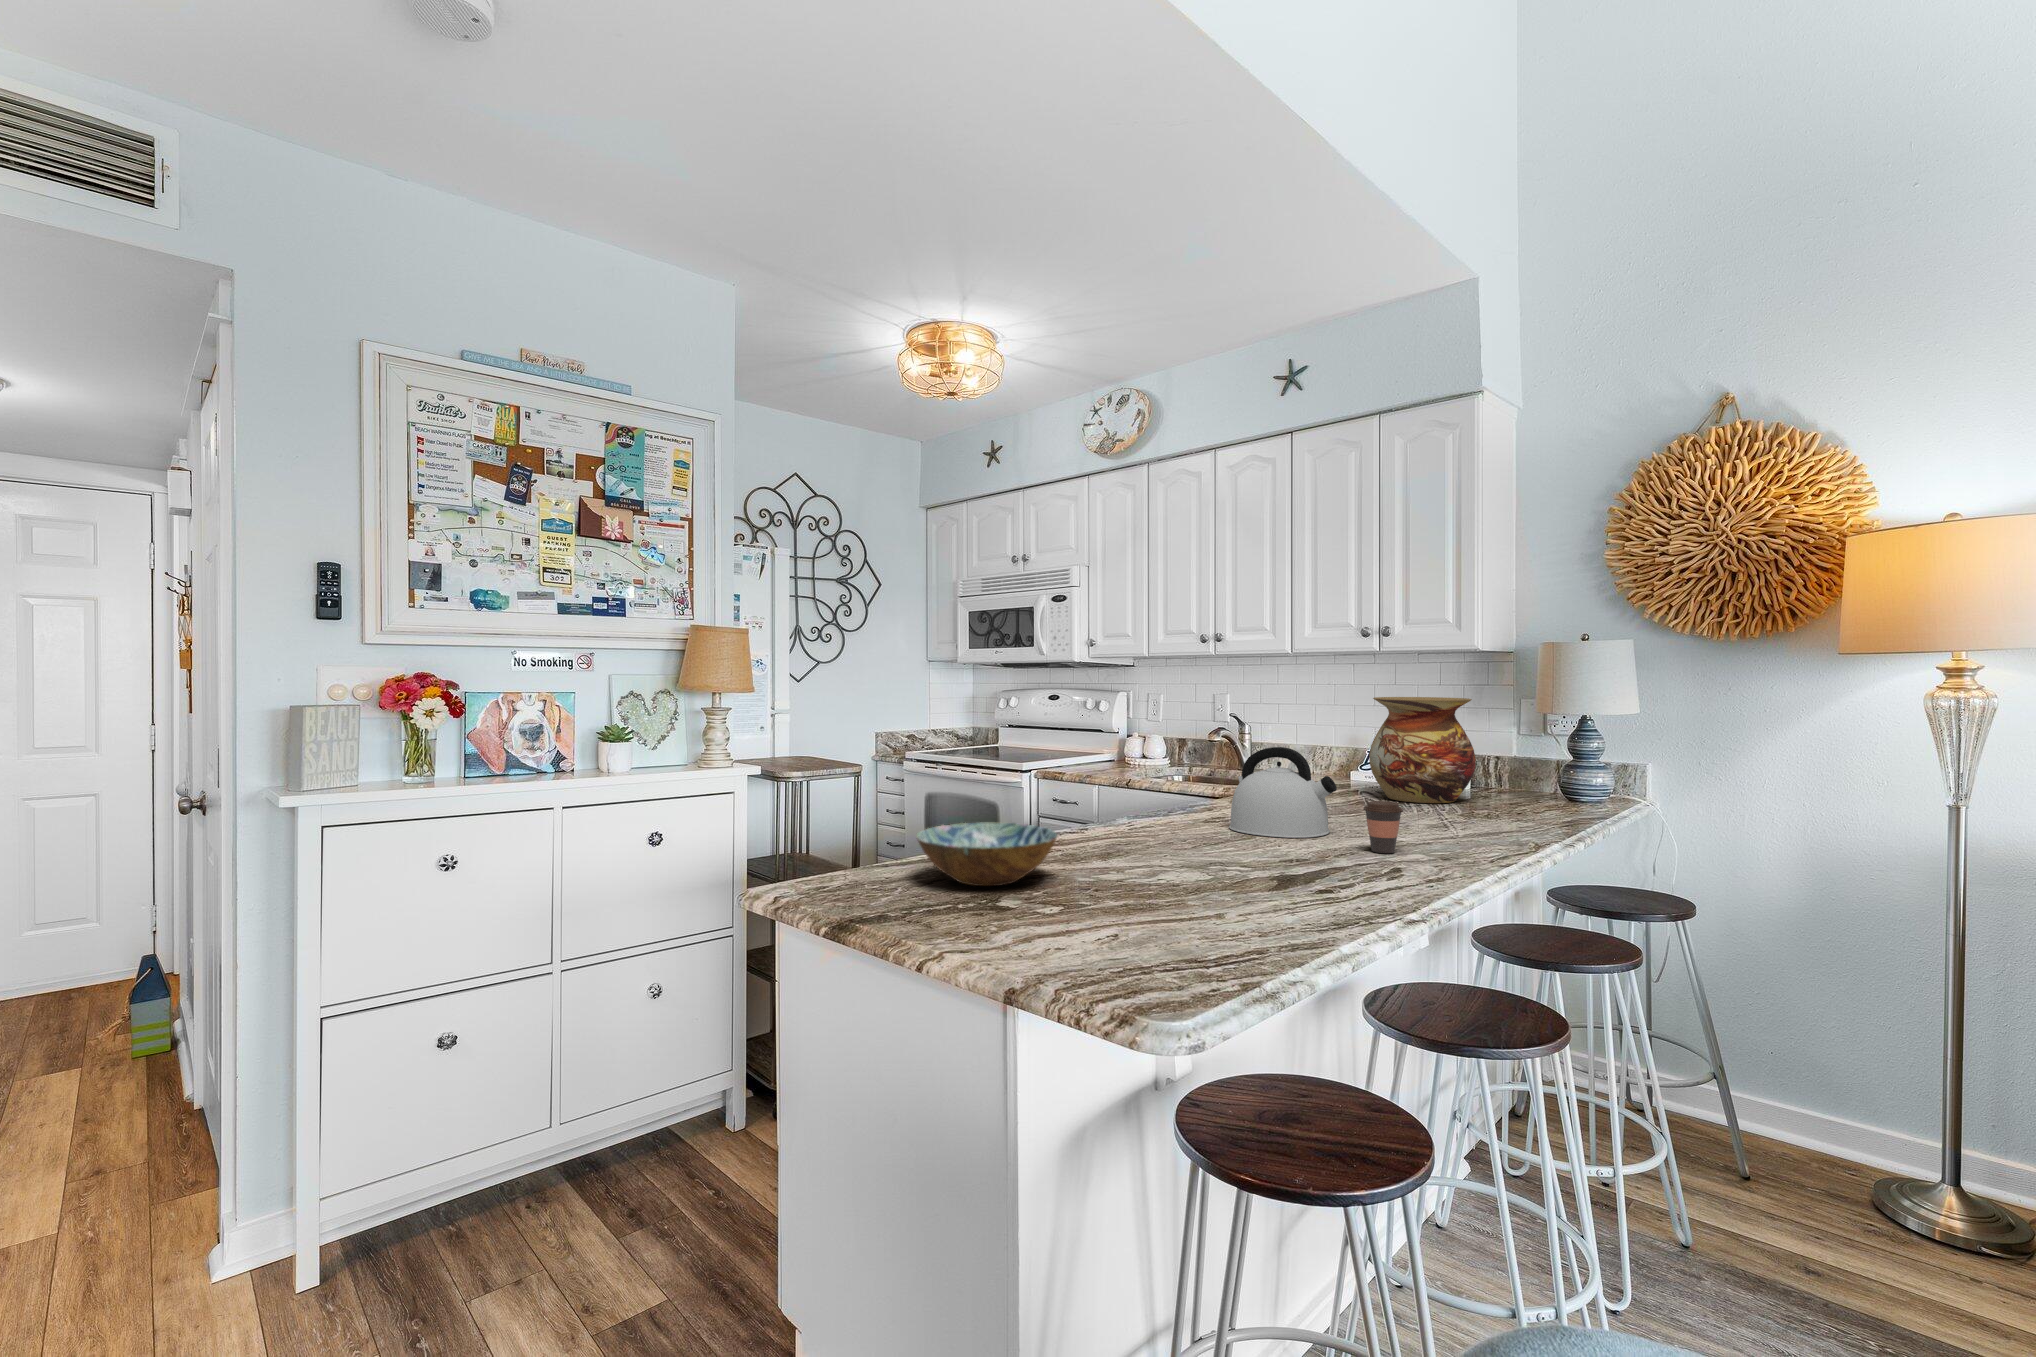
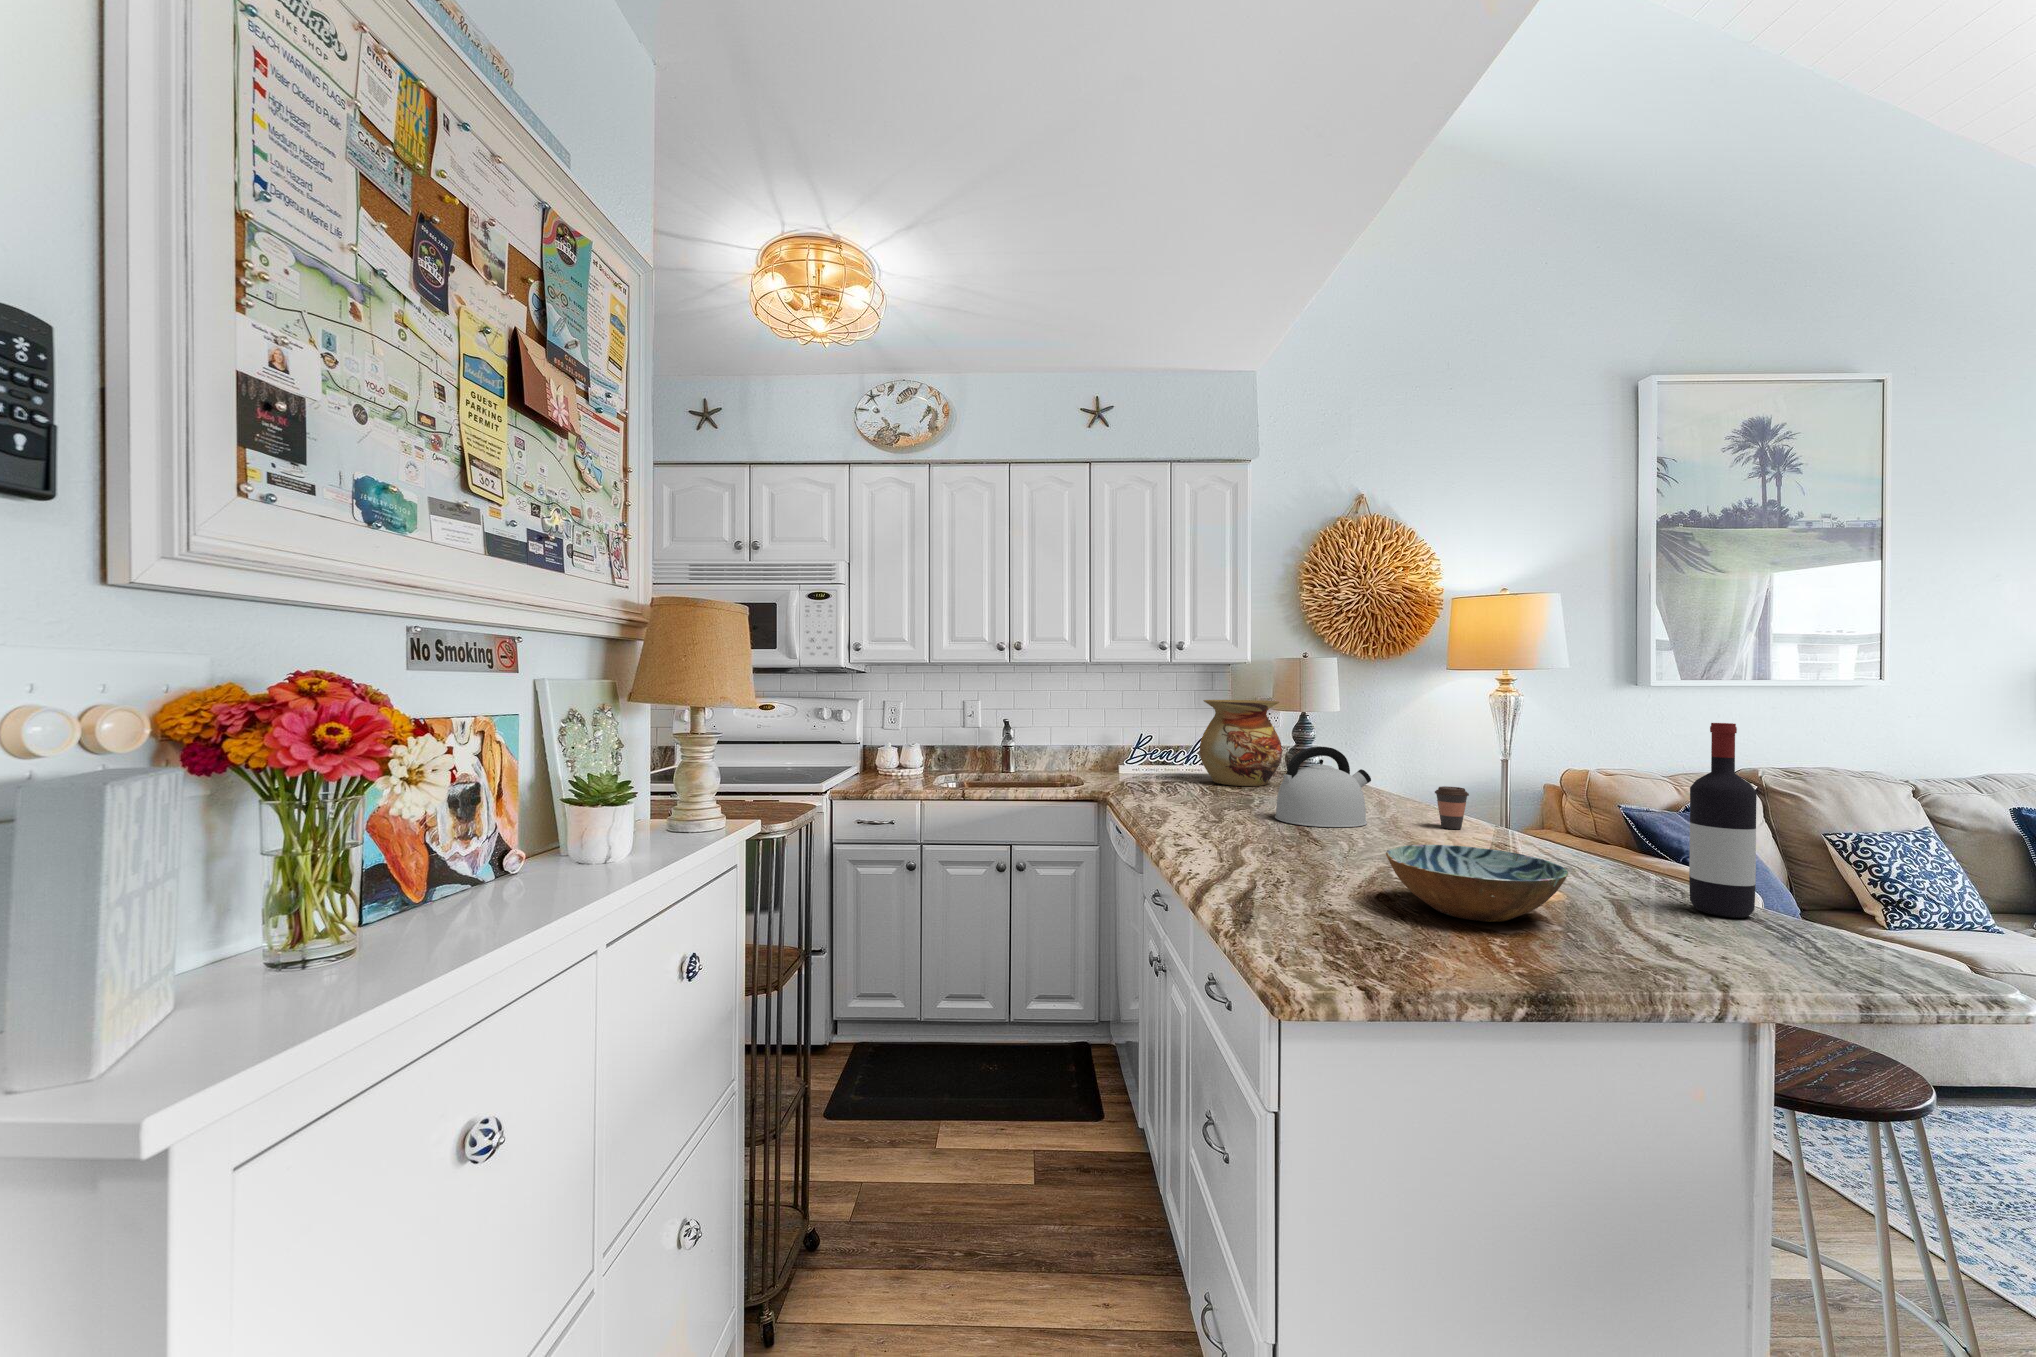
wine bottle: none [1150,716,1205,925] -> present [1689,723,1757,918]

